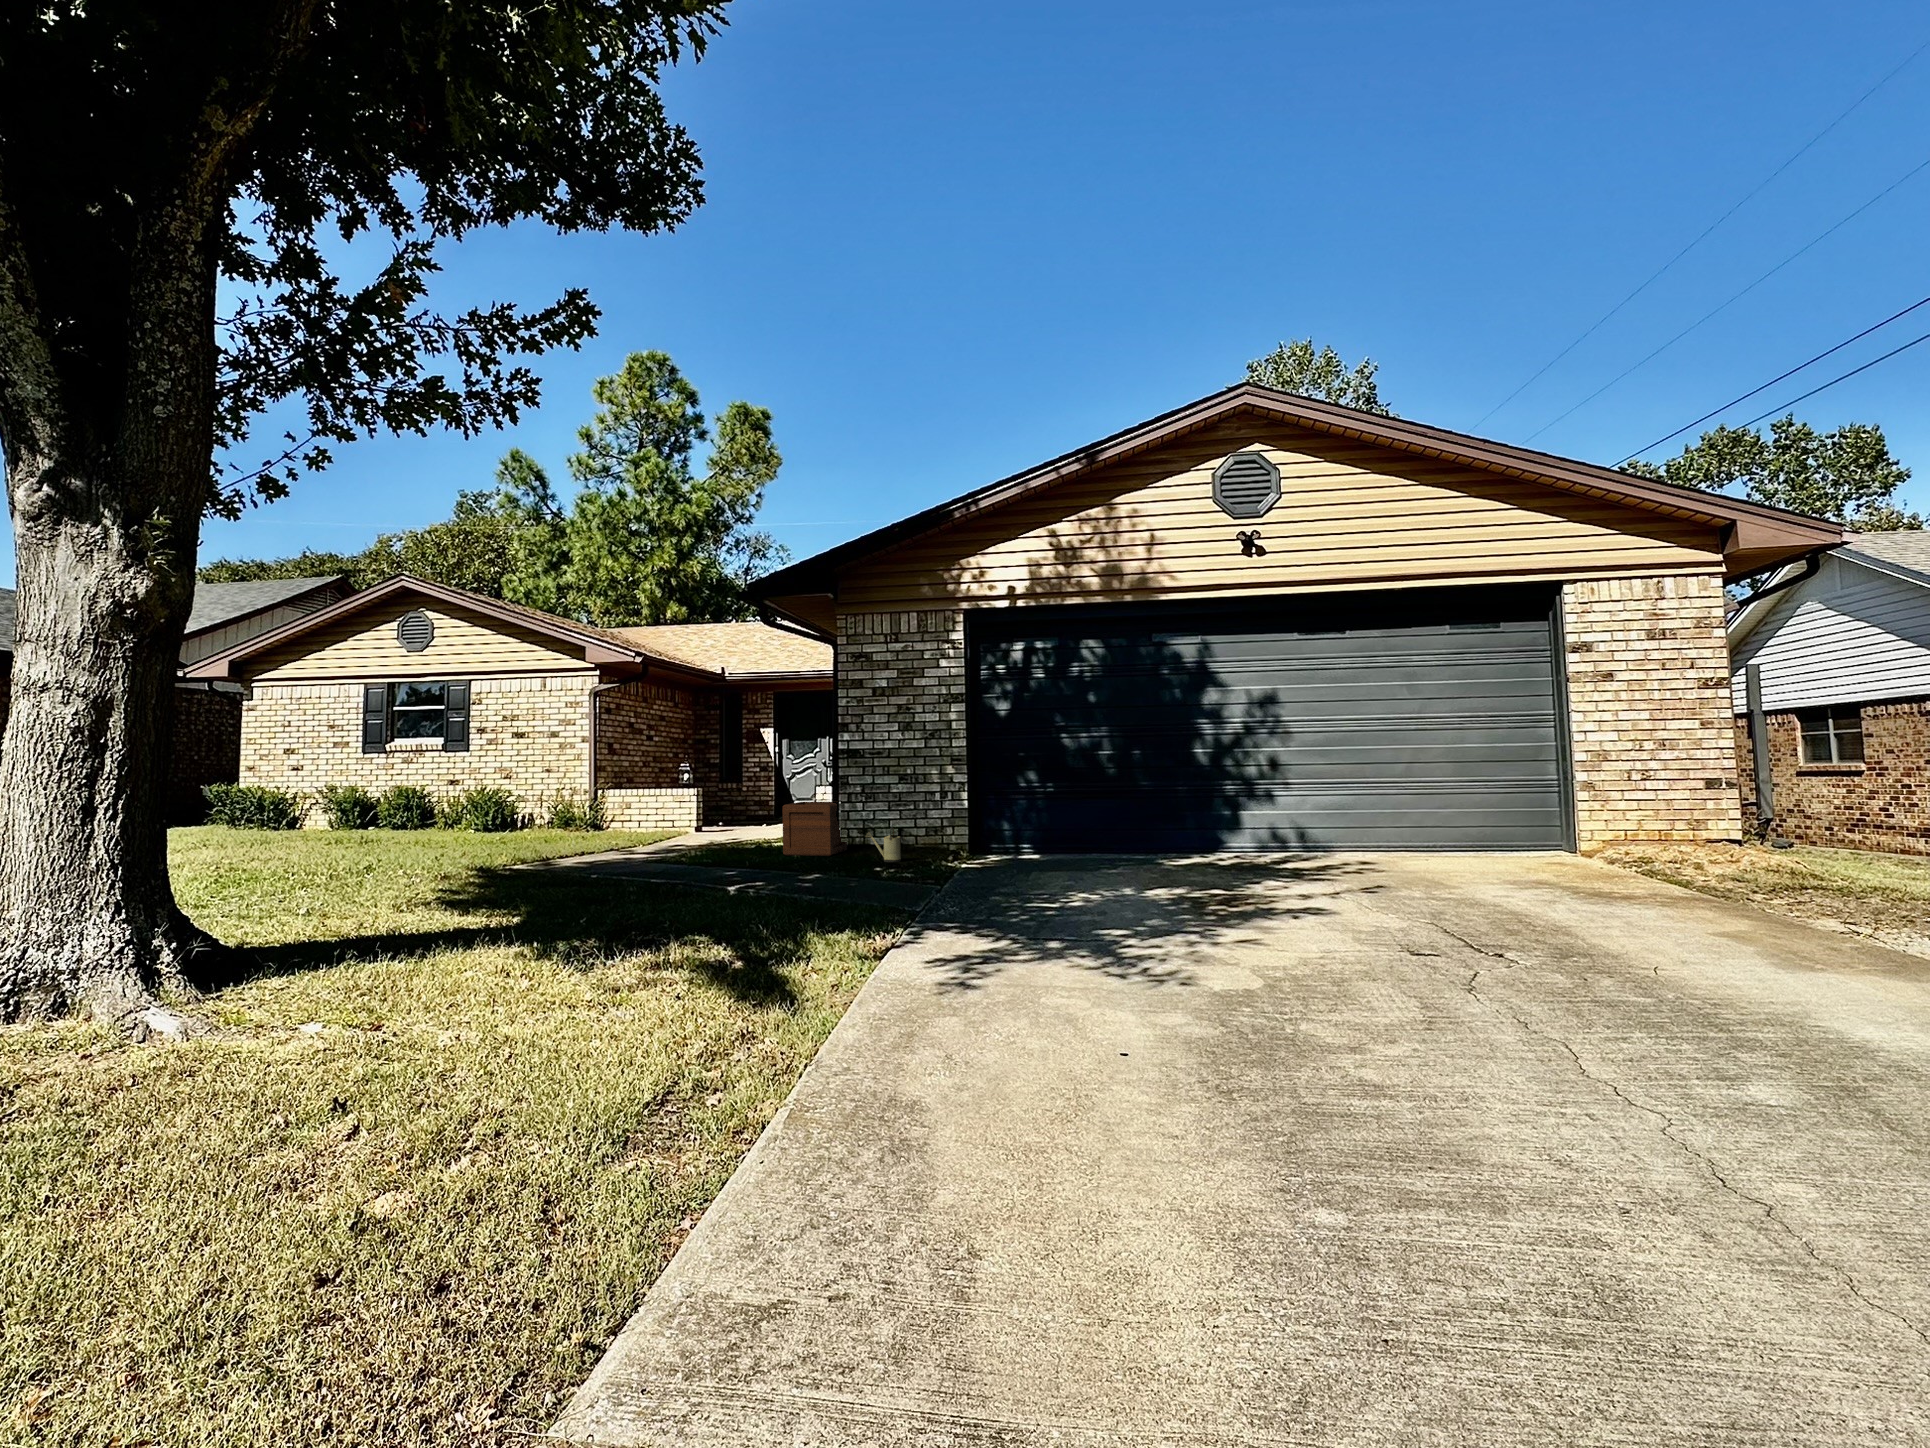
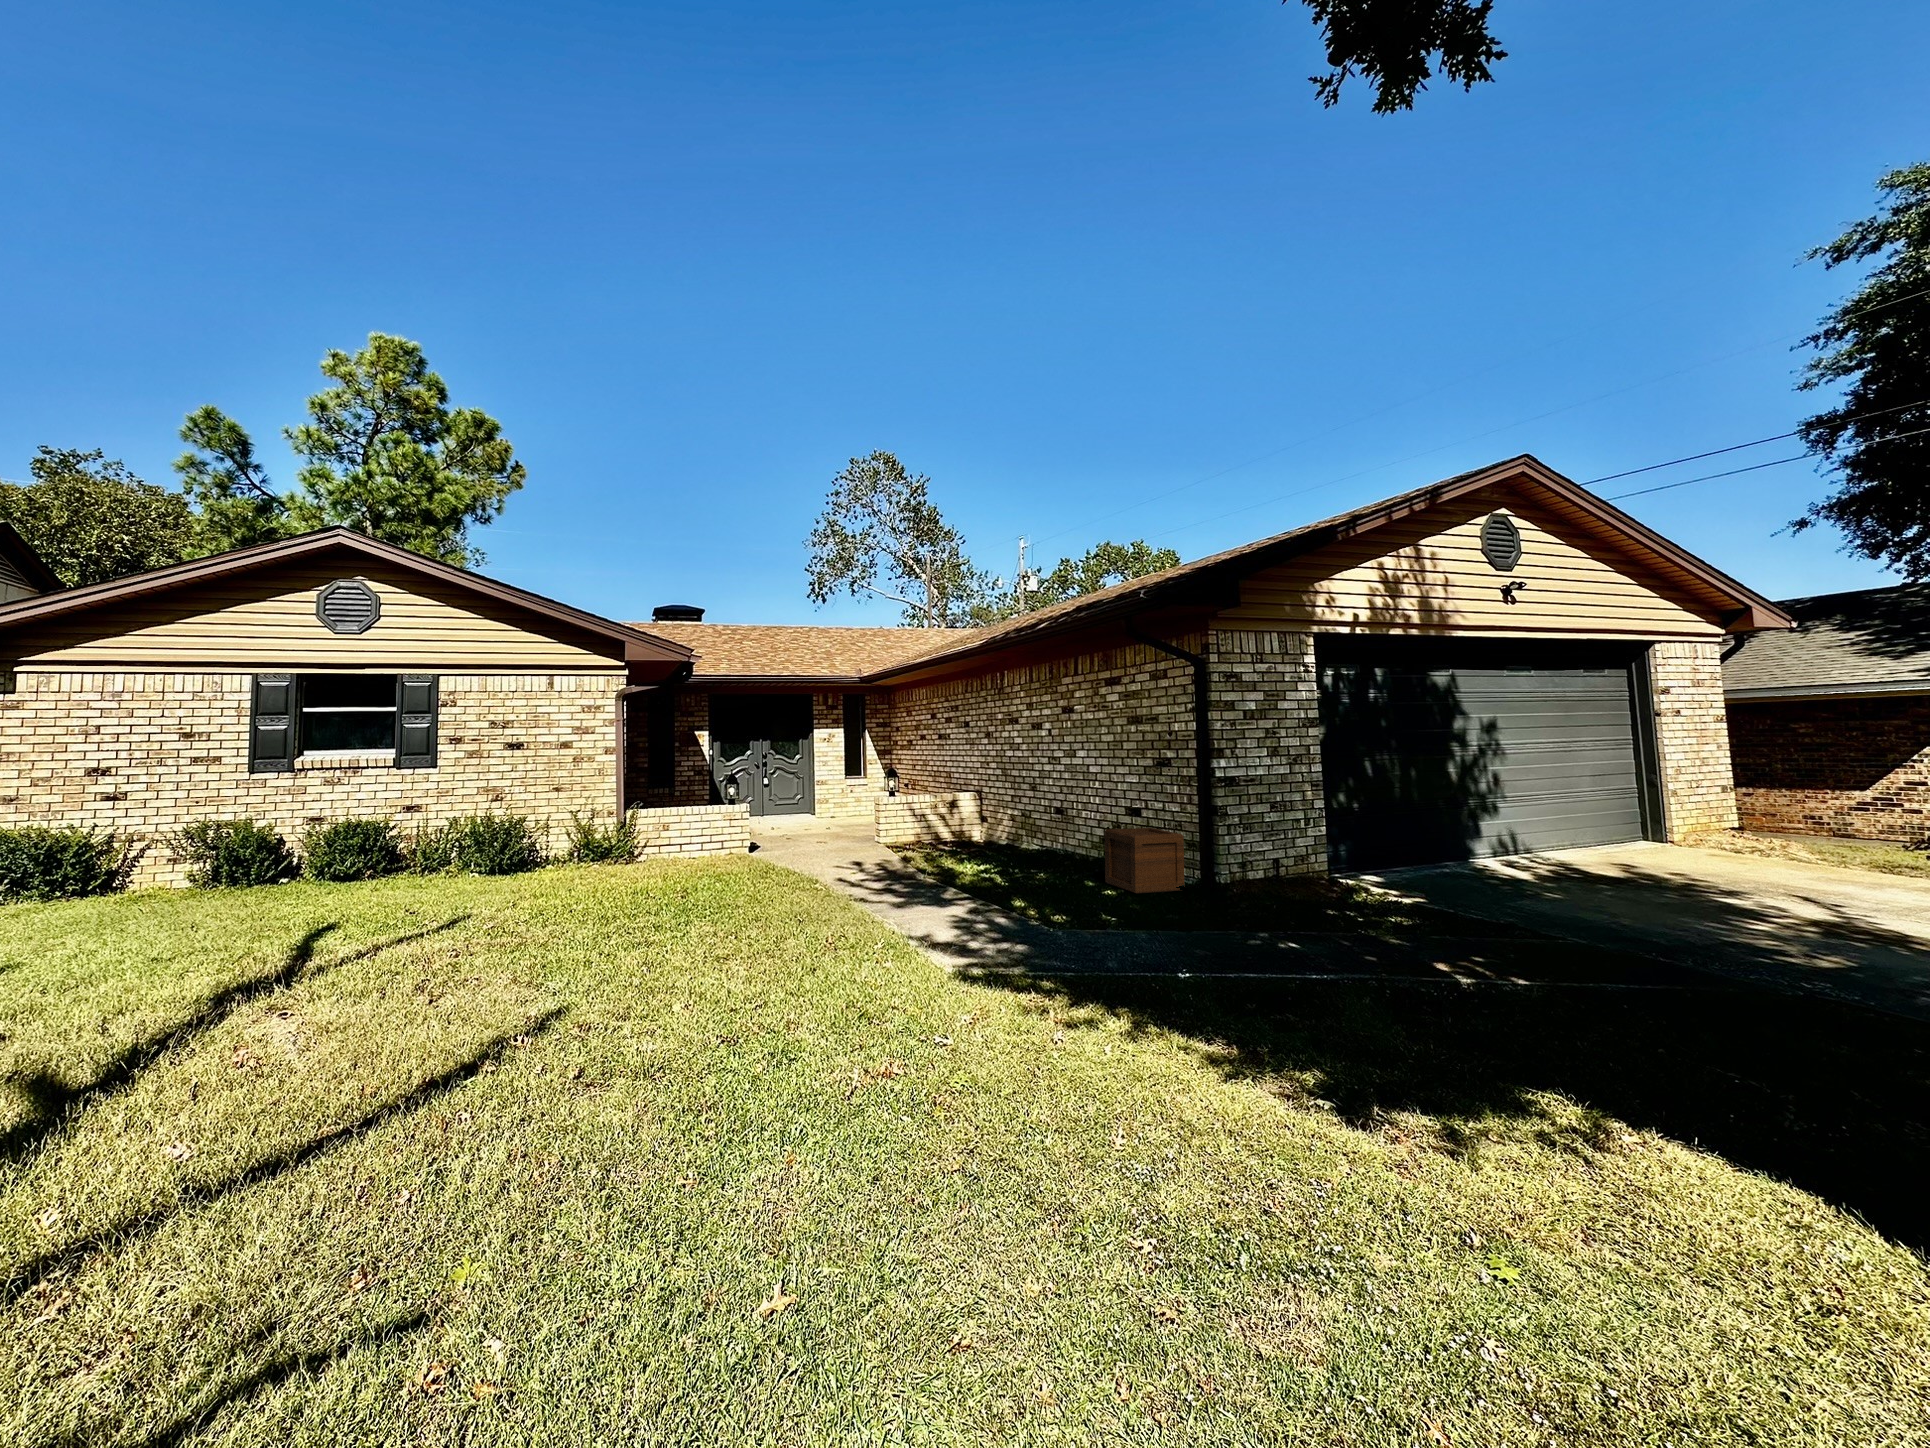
watering can: present [865,827,901,862] -> none [1256,857,1291,895]

